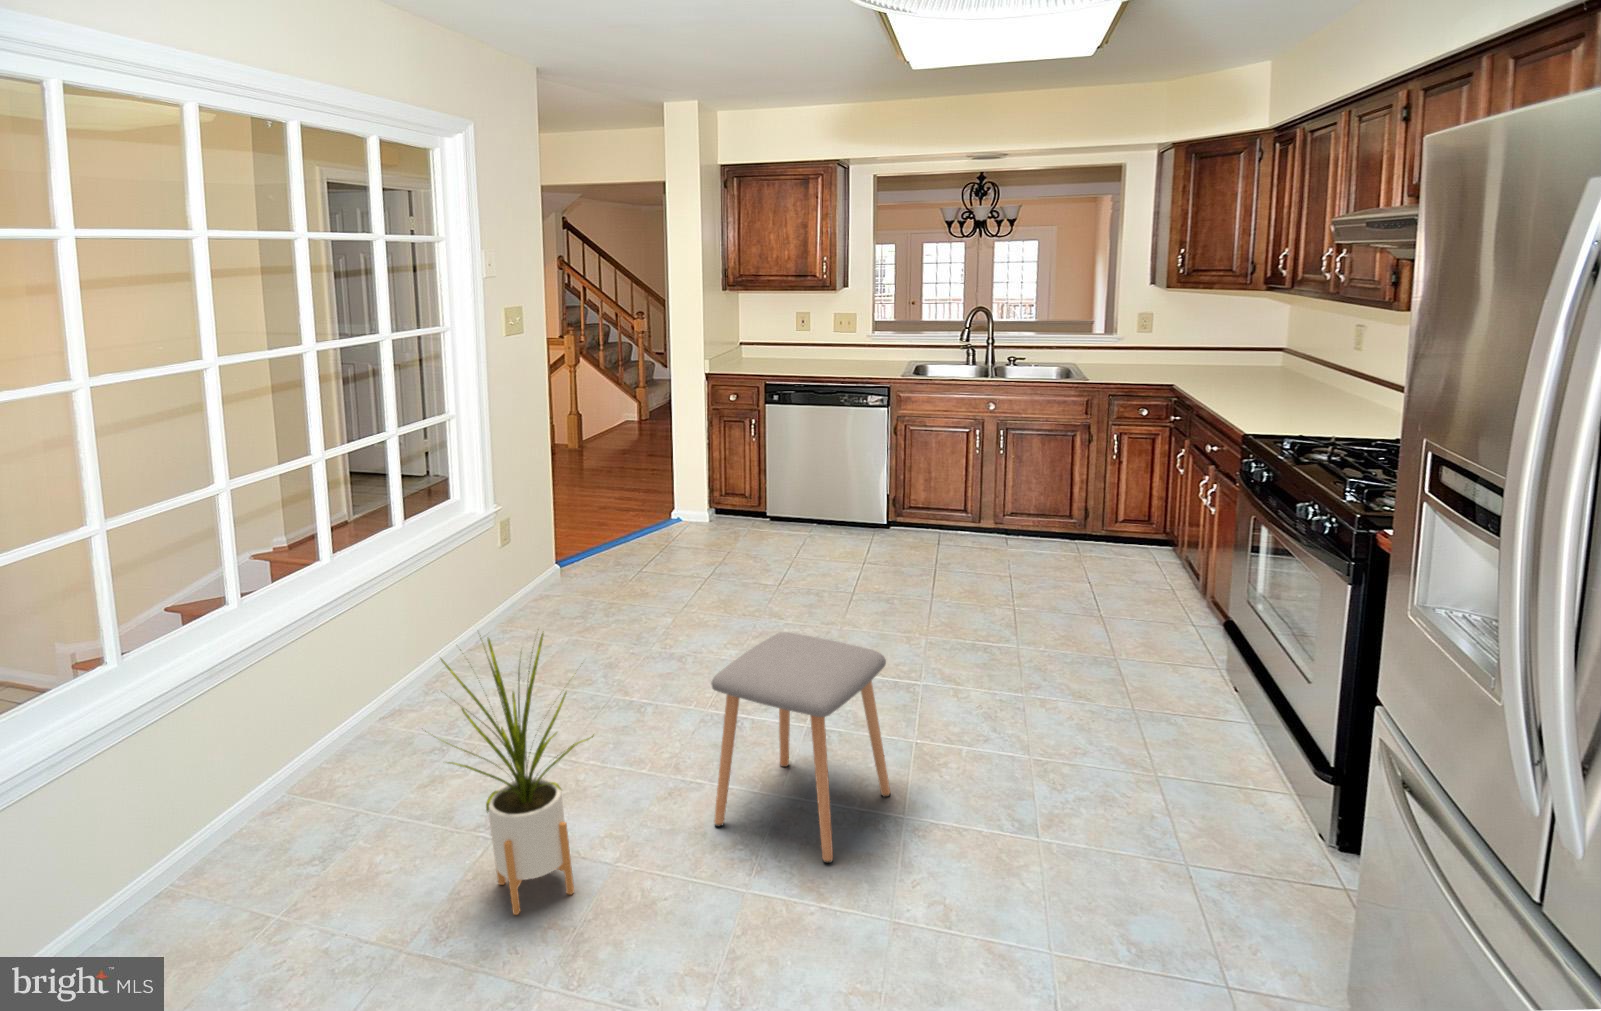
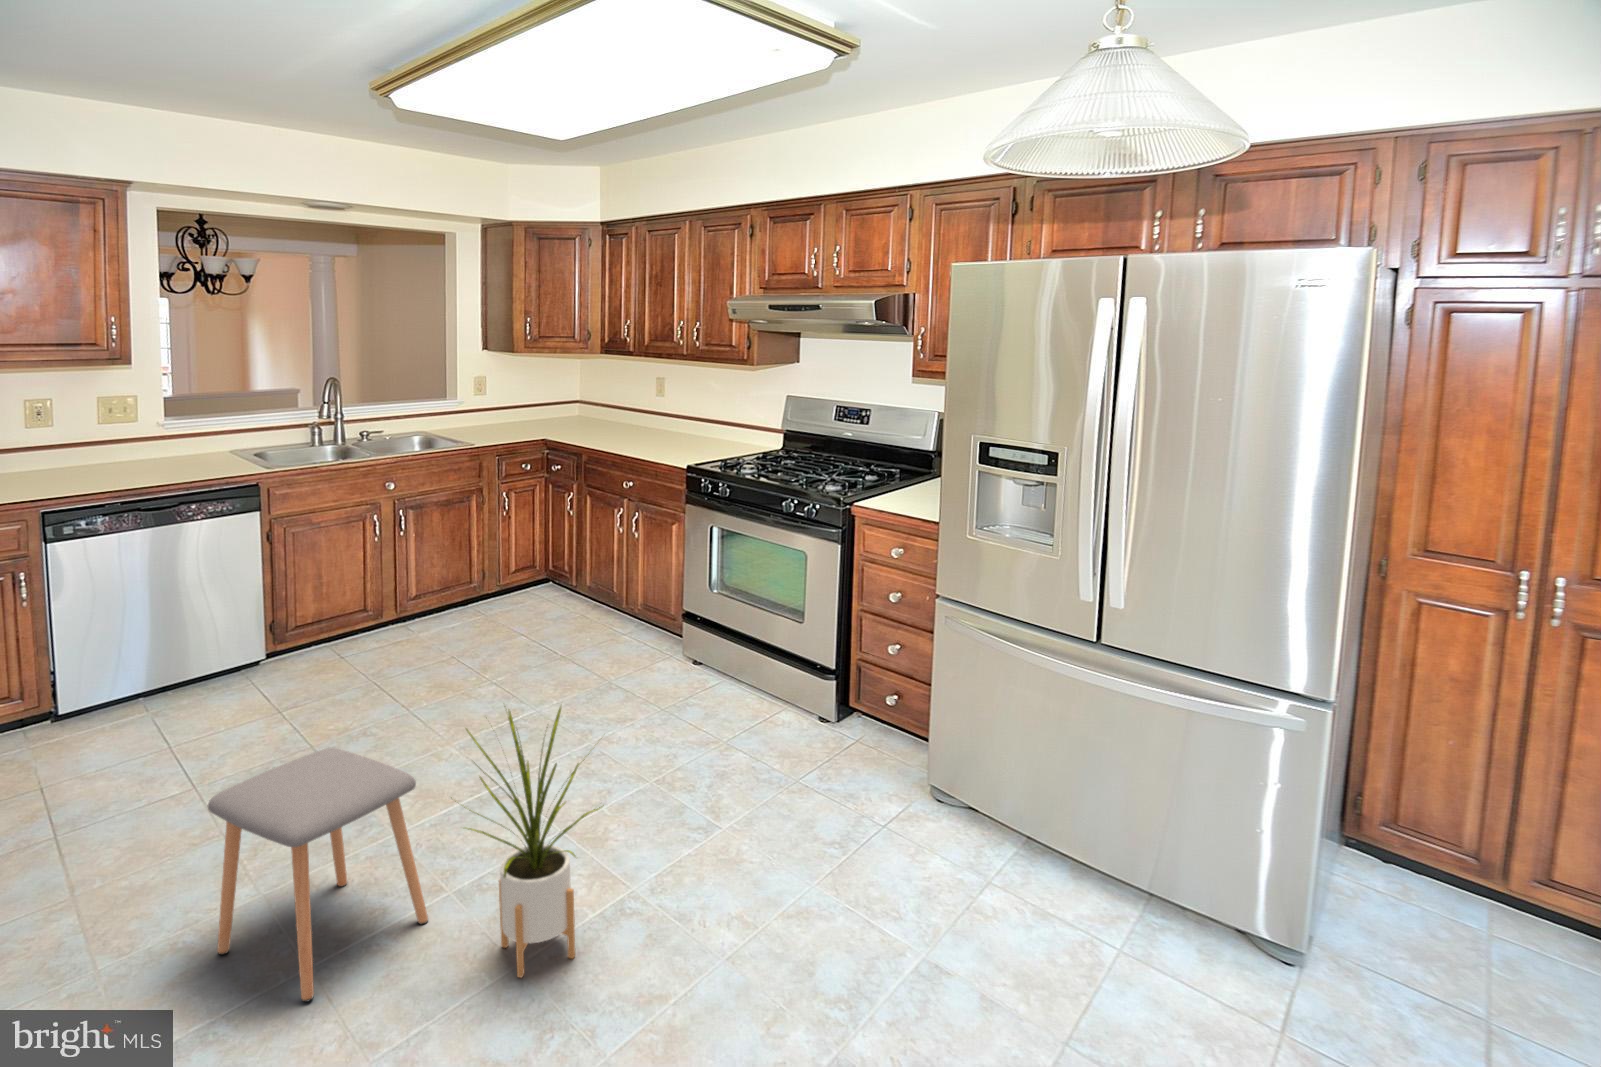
stool: present [711,632,890,863] -> present [208,748,428,1002]

